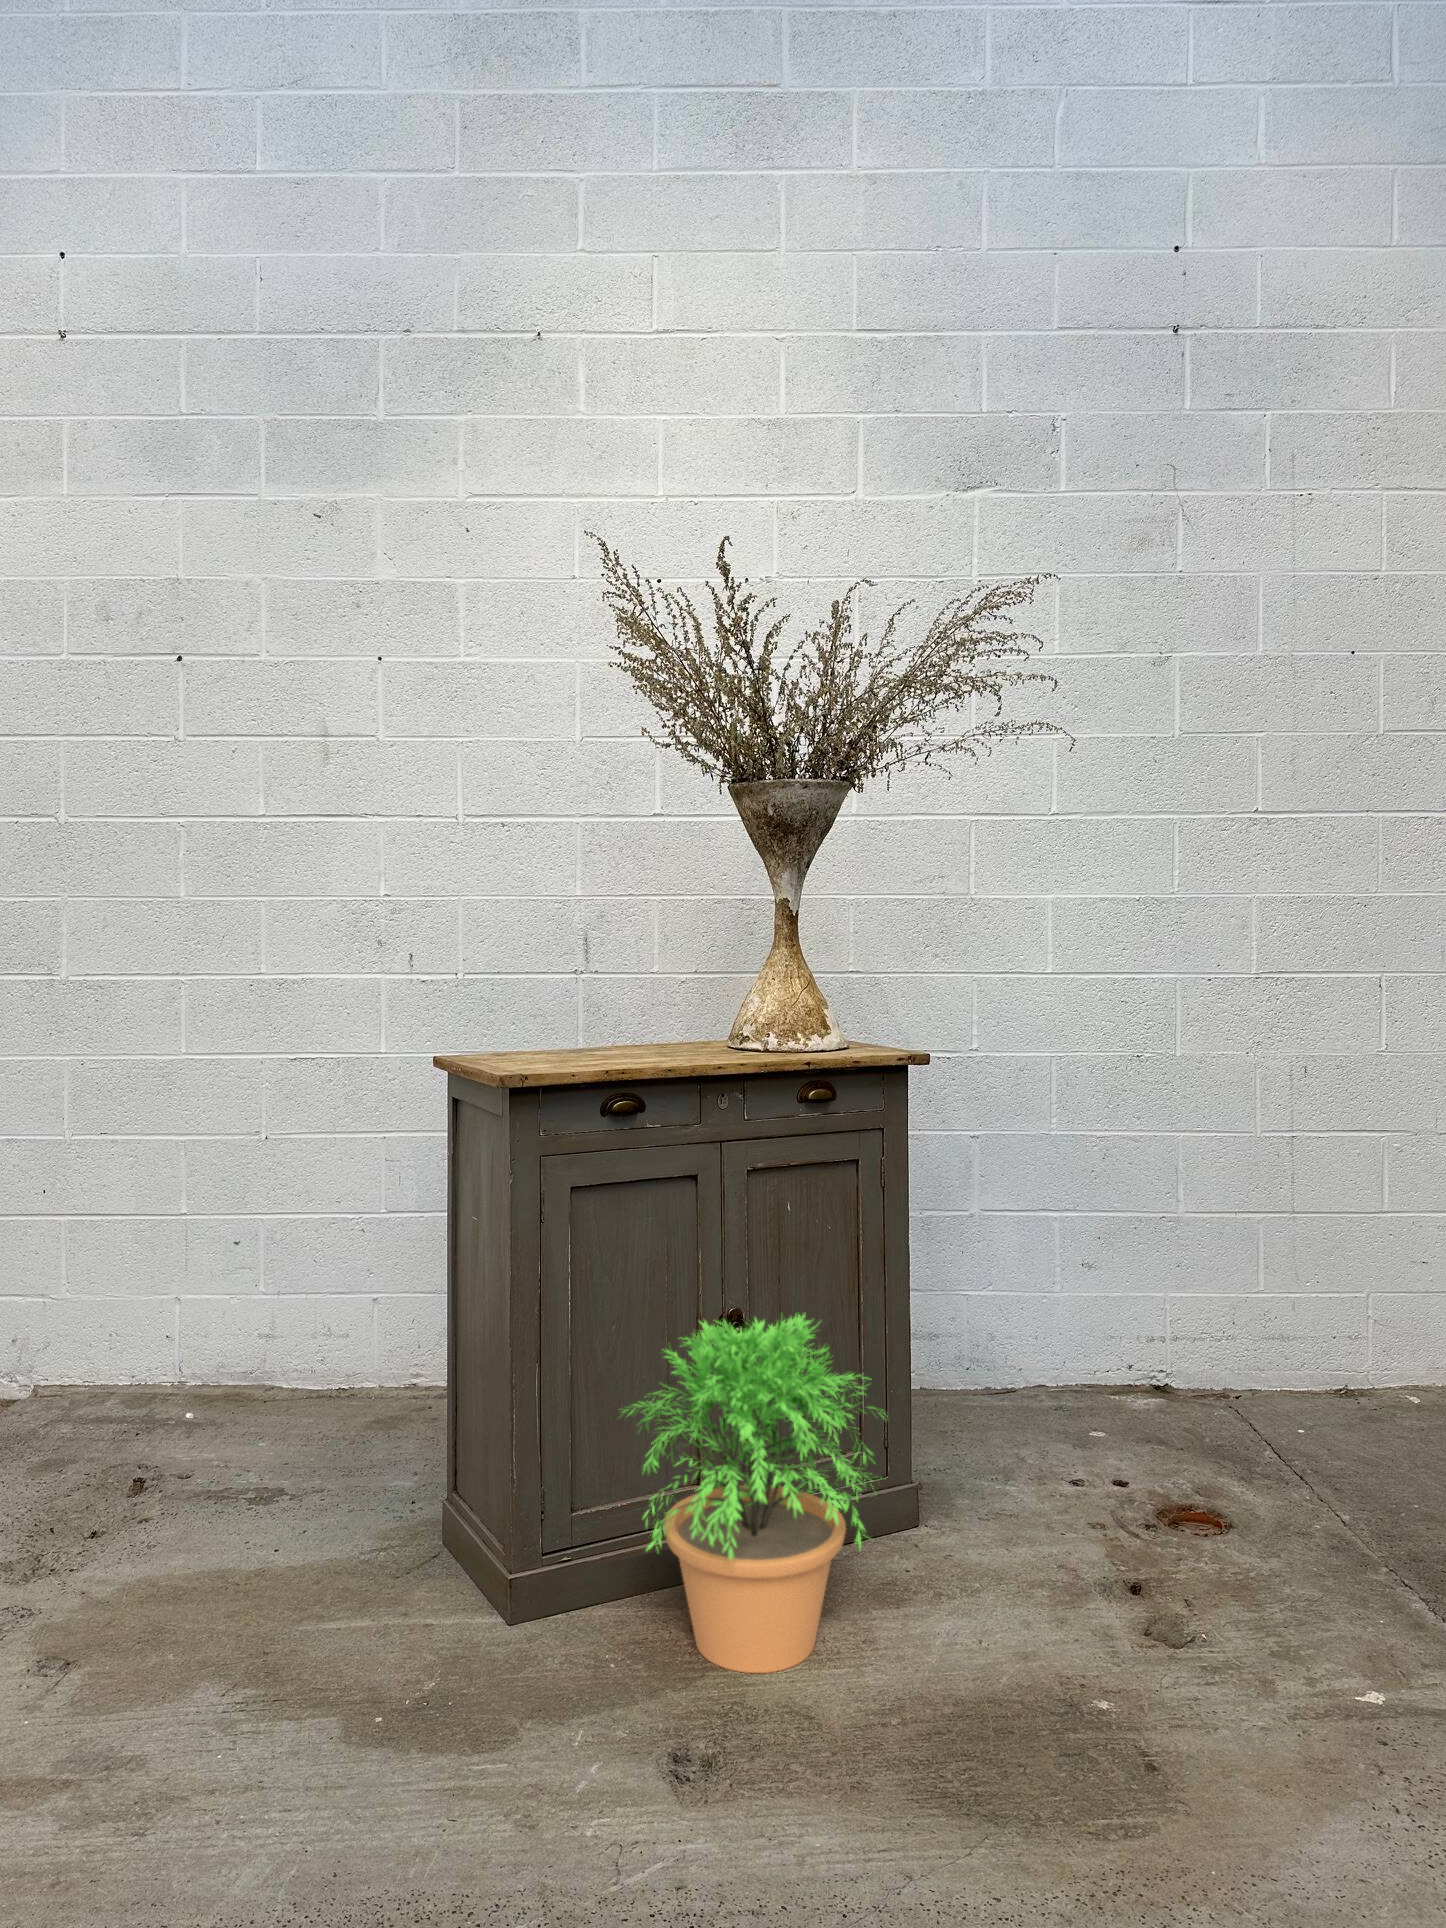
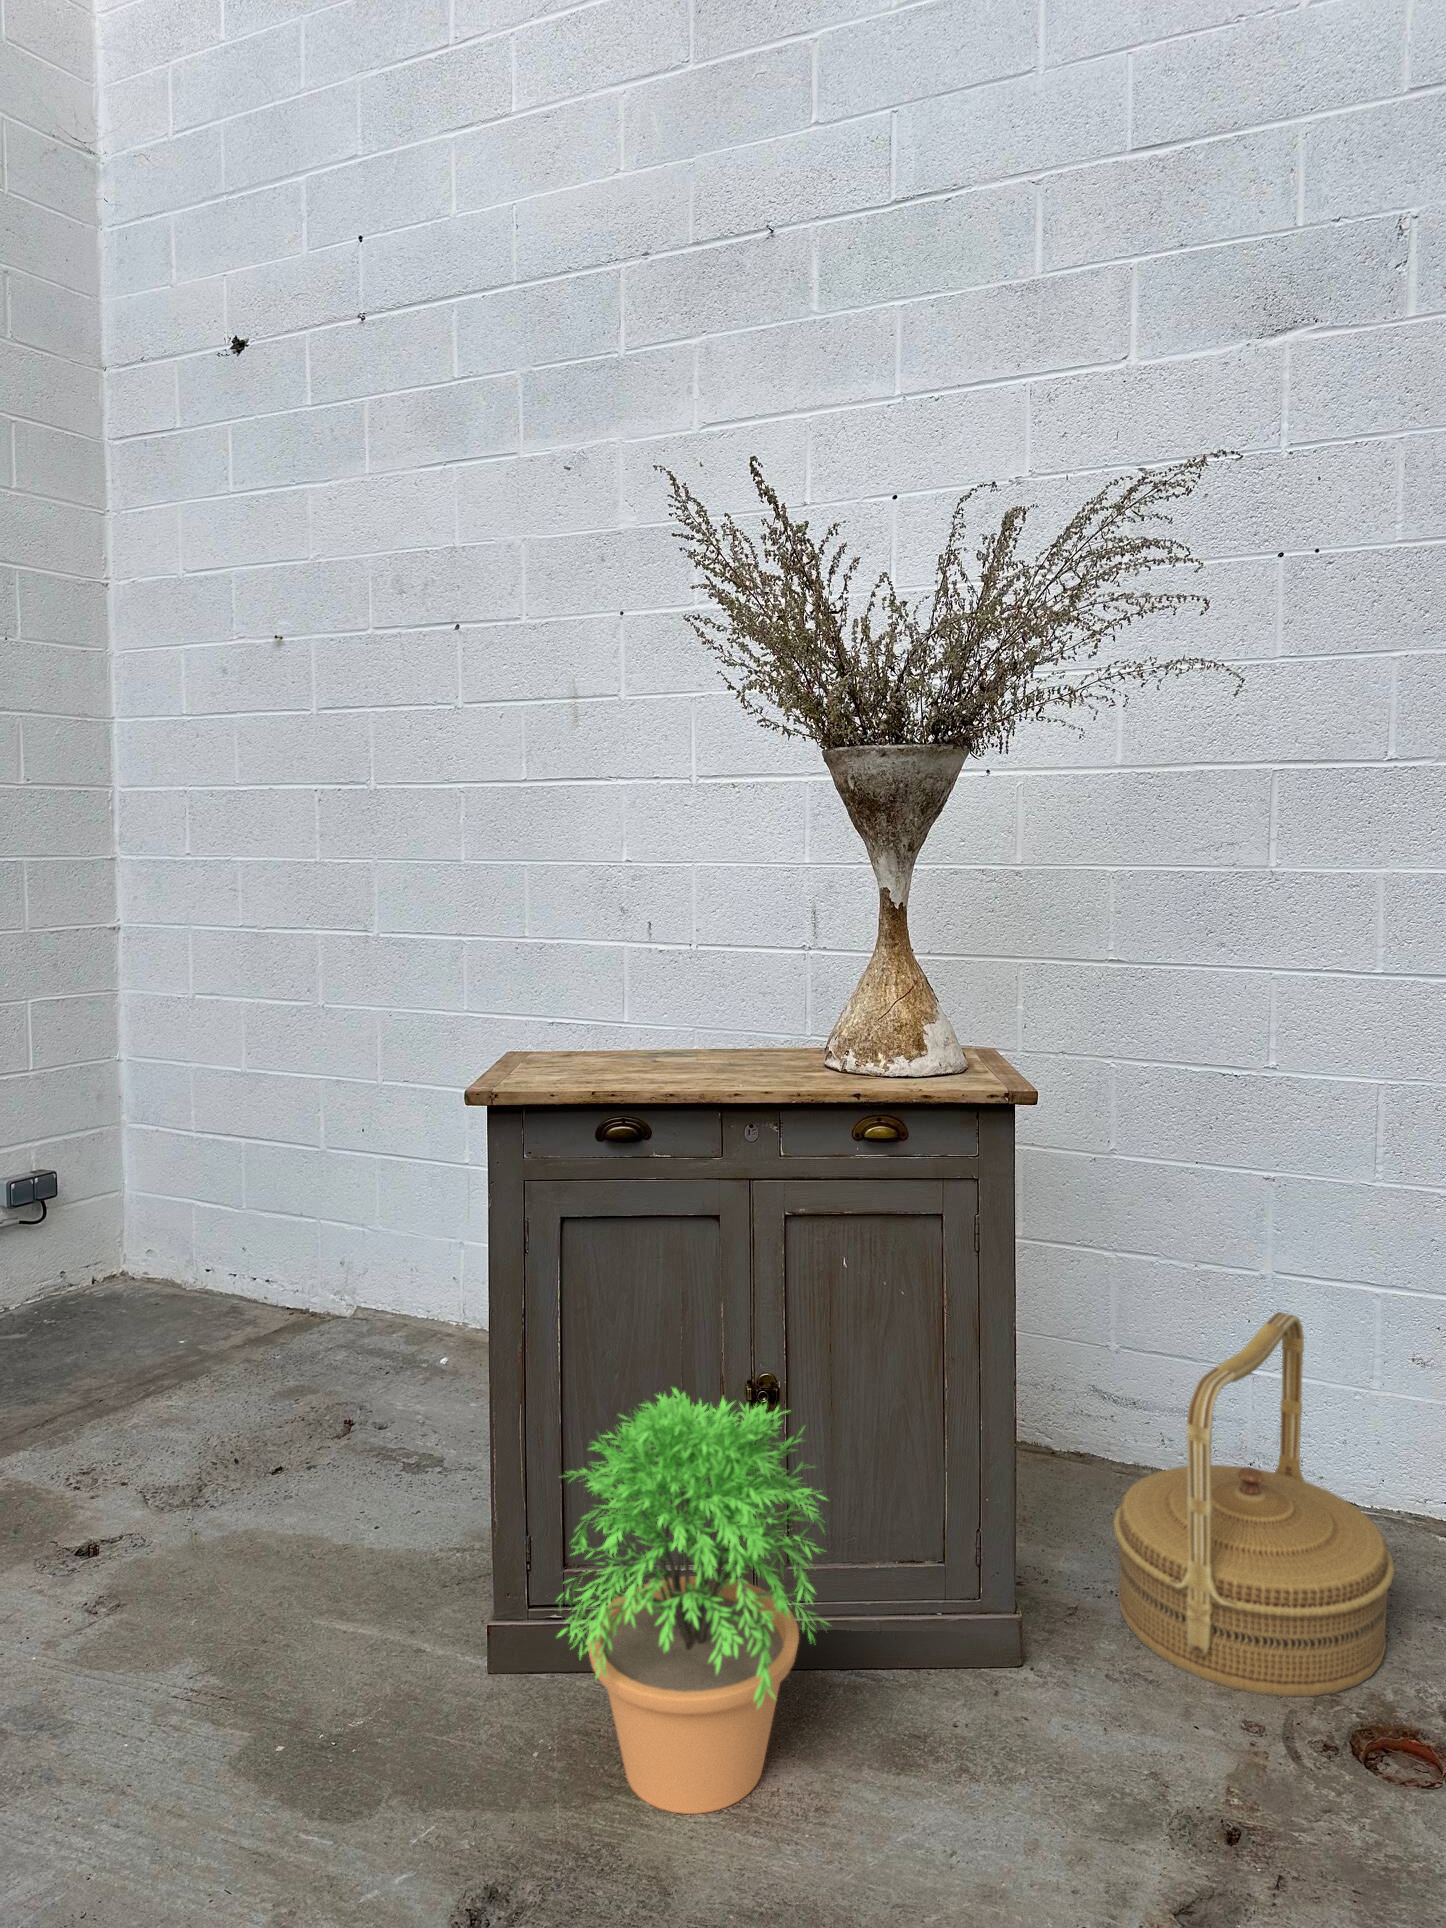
woven basket: none [937,1229,1146,1506] -> present [1113,1312,1394,1697]

